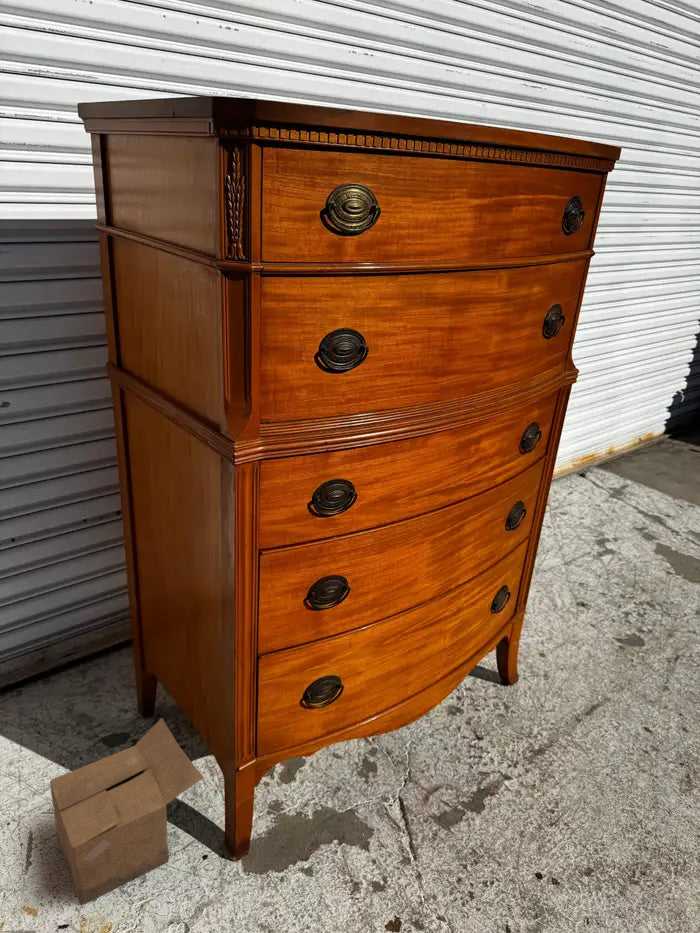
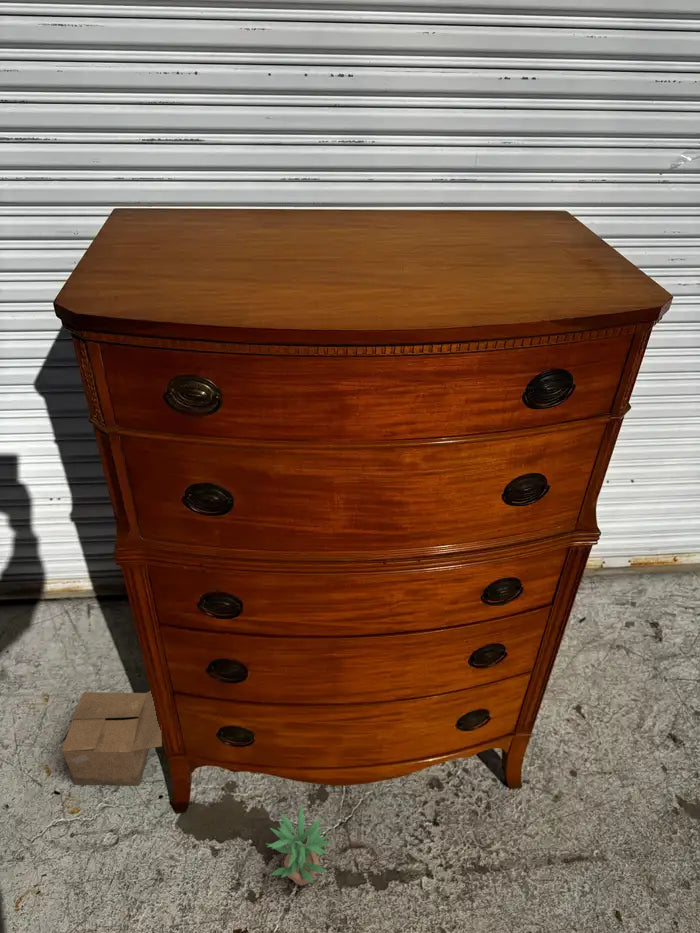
potted plant: none [374,740,459,850] -> present [267,804,332,886]

